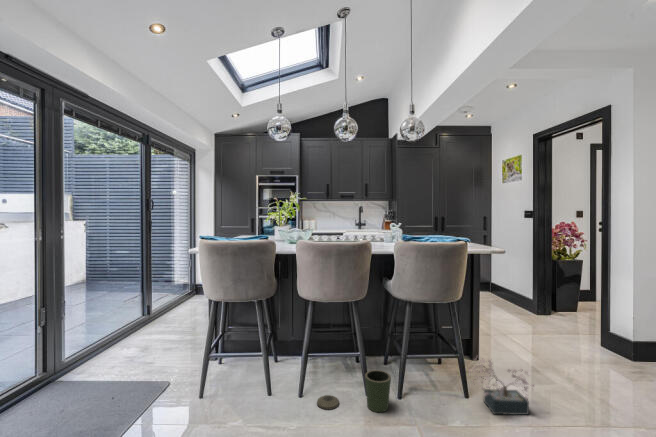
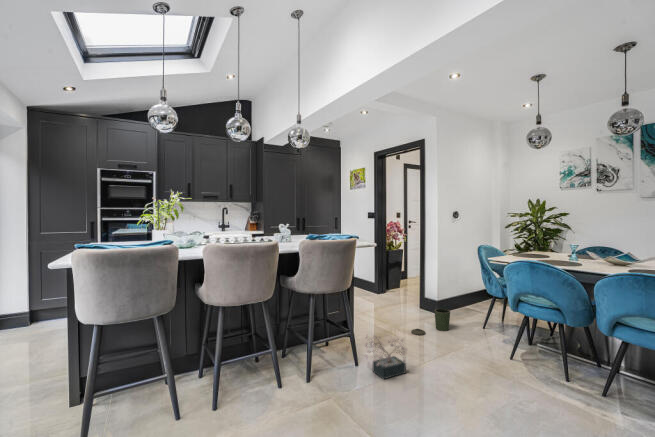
trash can: present [317,370,391,412] -> present [411,309,450,335]

